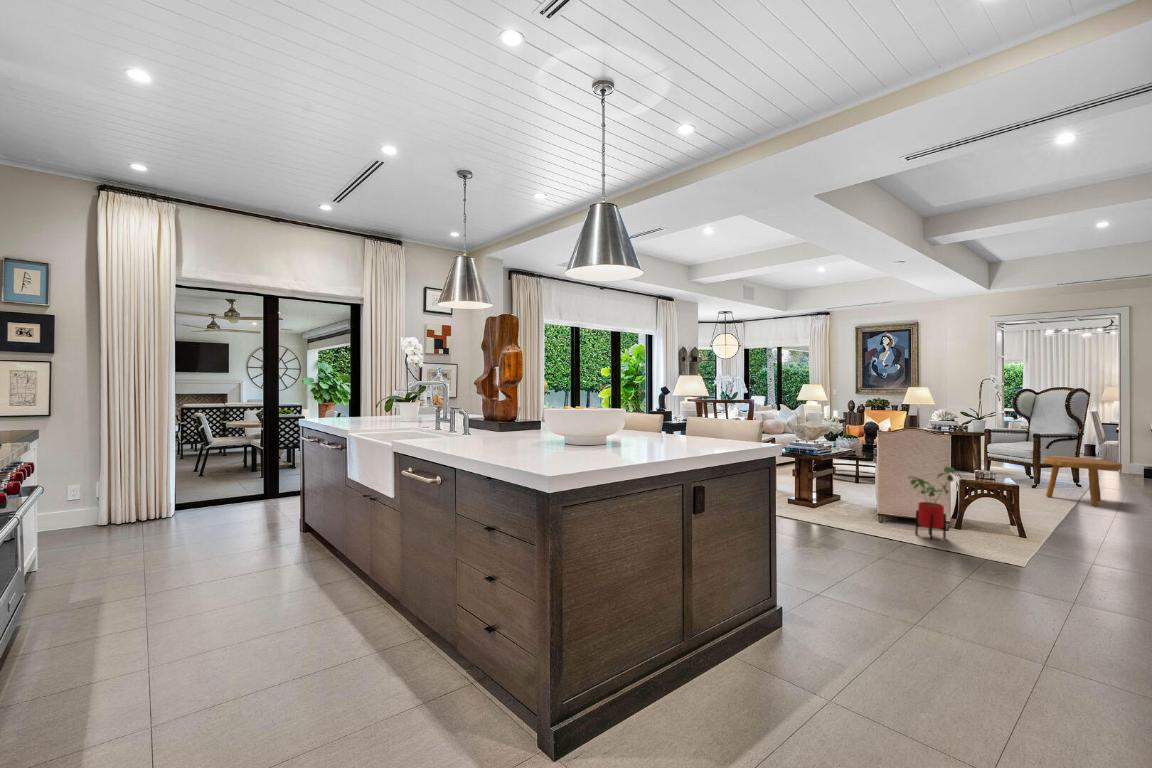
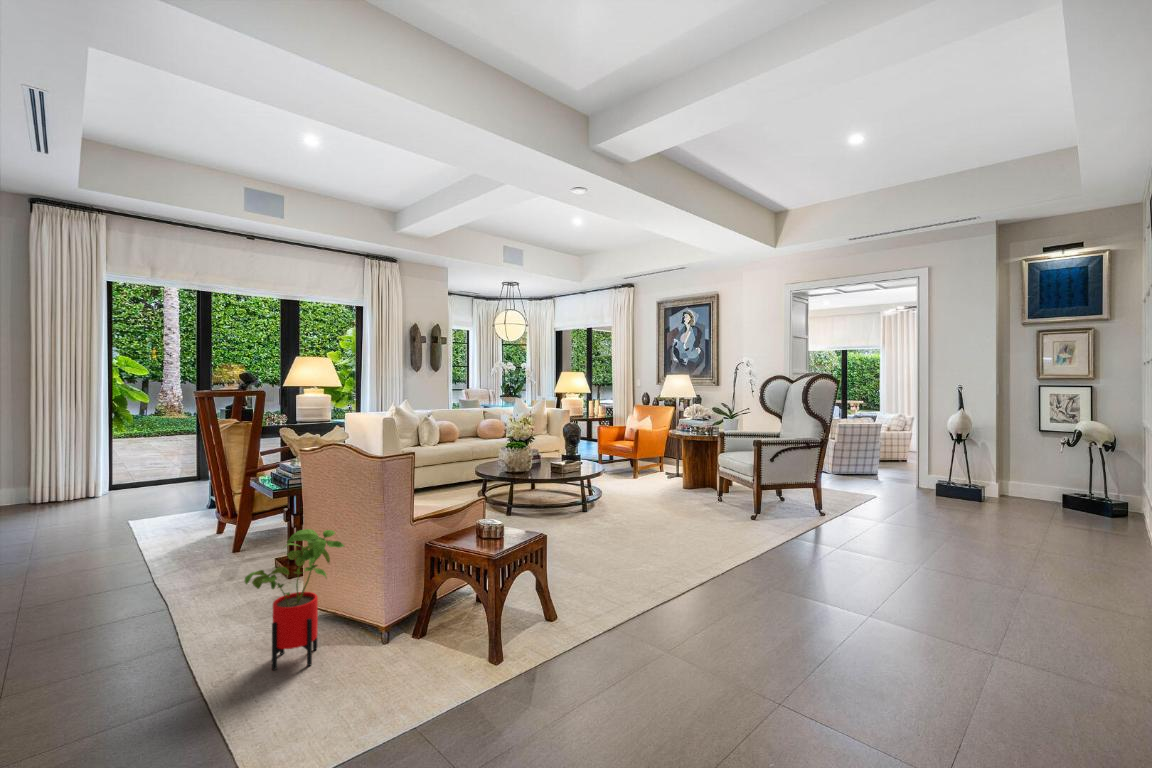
footstool: present [1043,456,1122,506] -> none [721,476,813,557]

